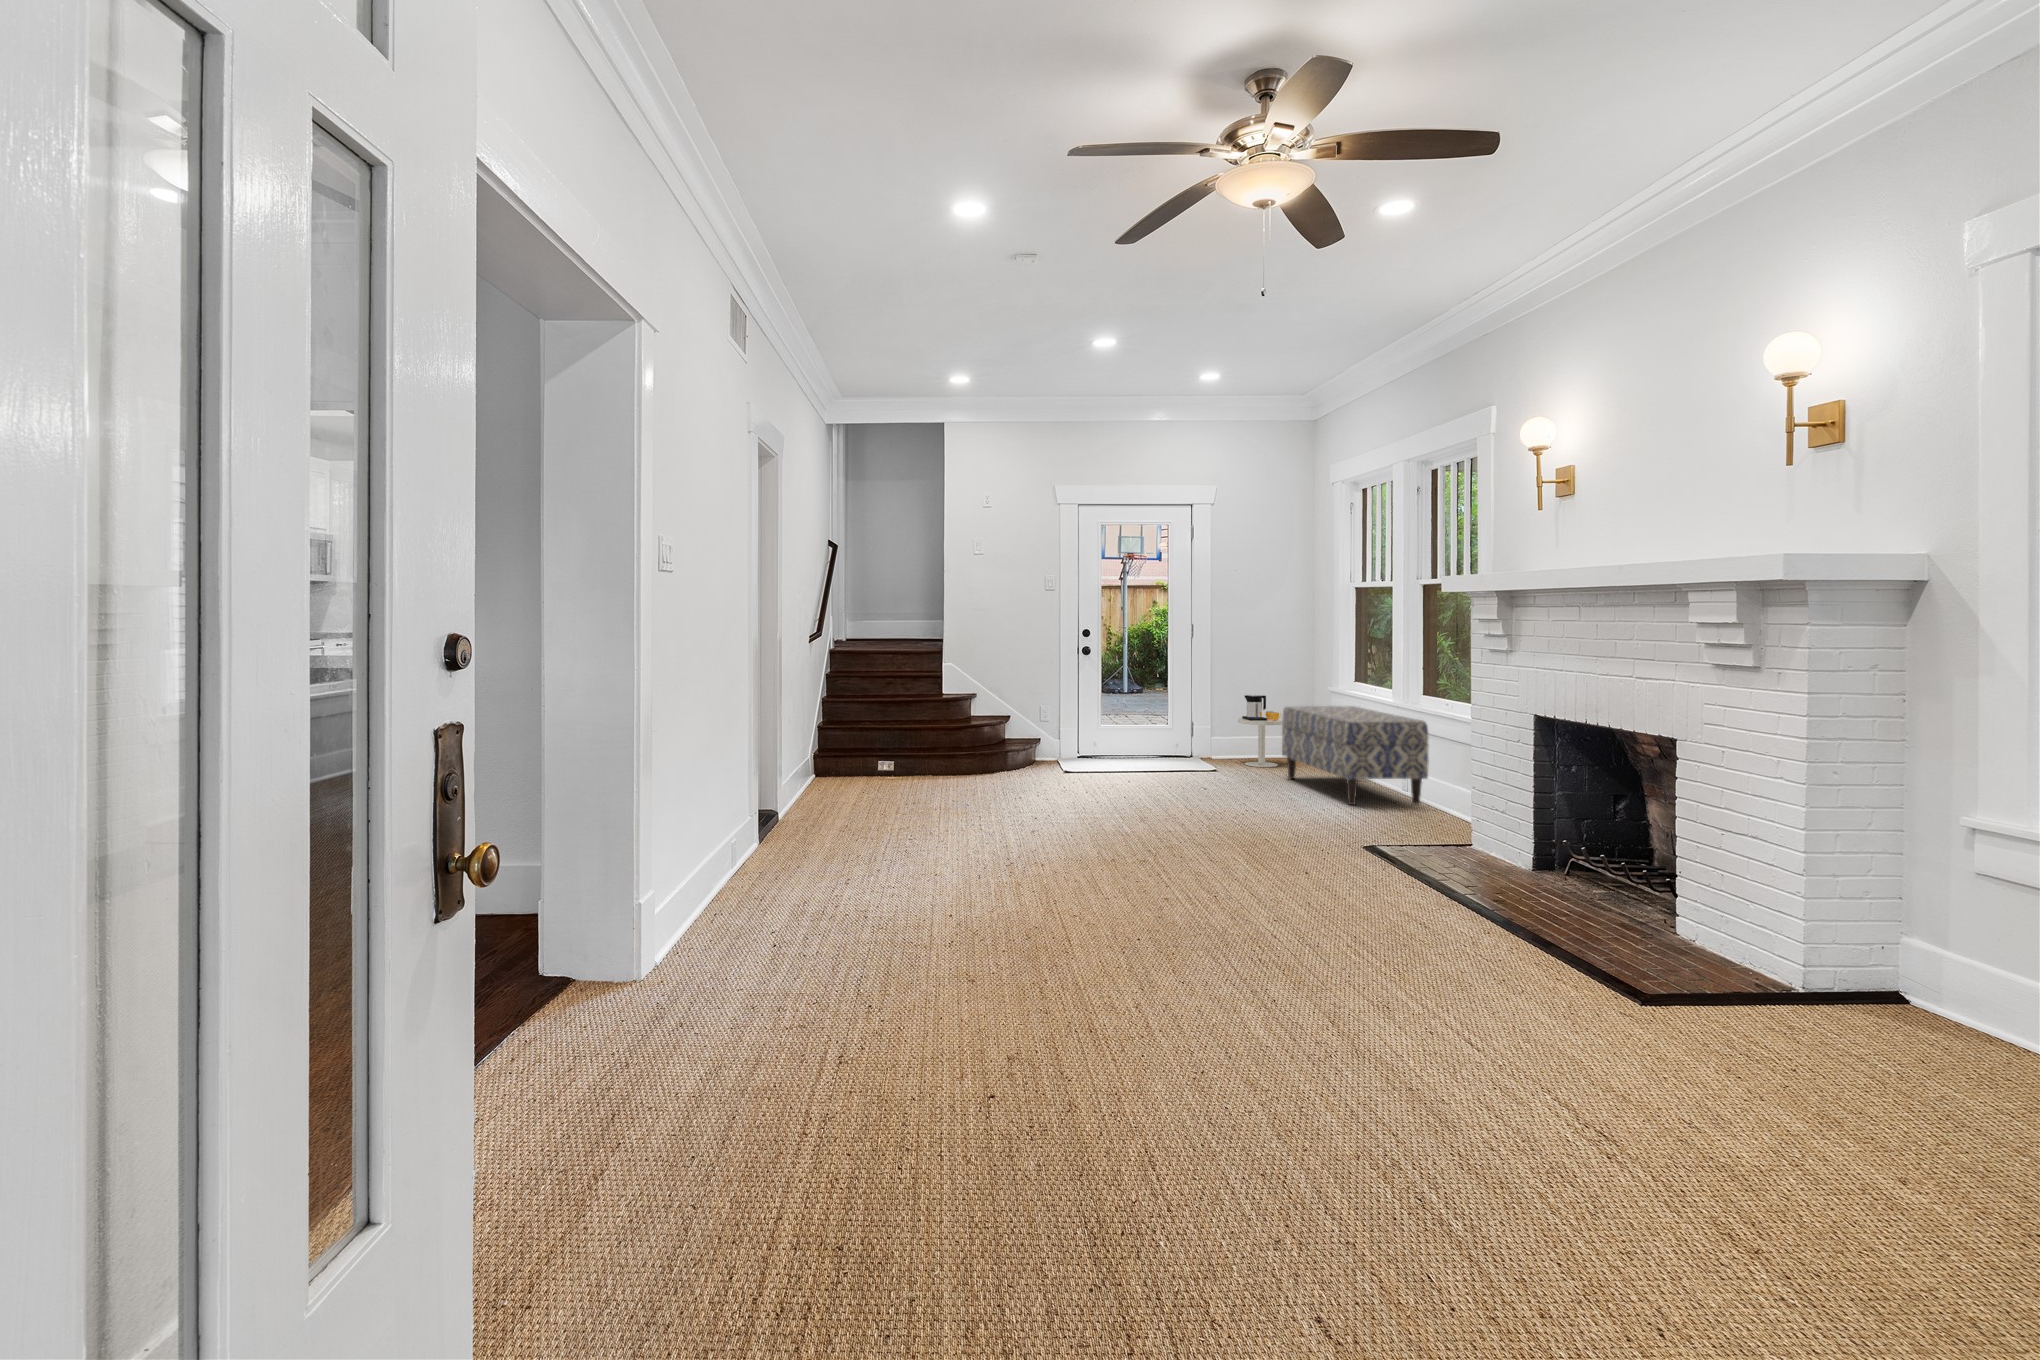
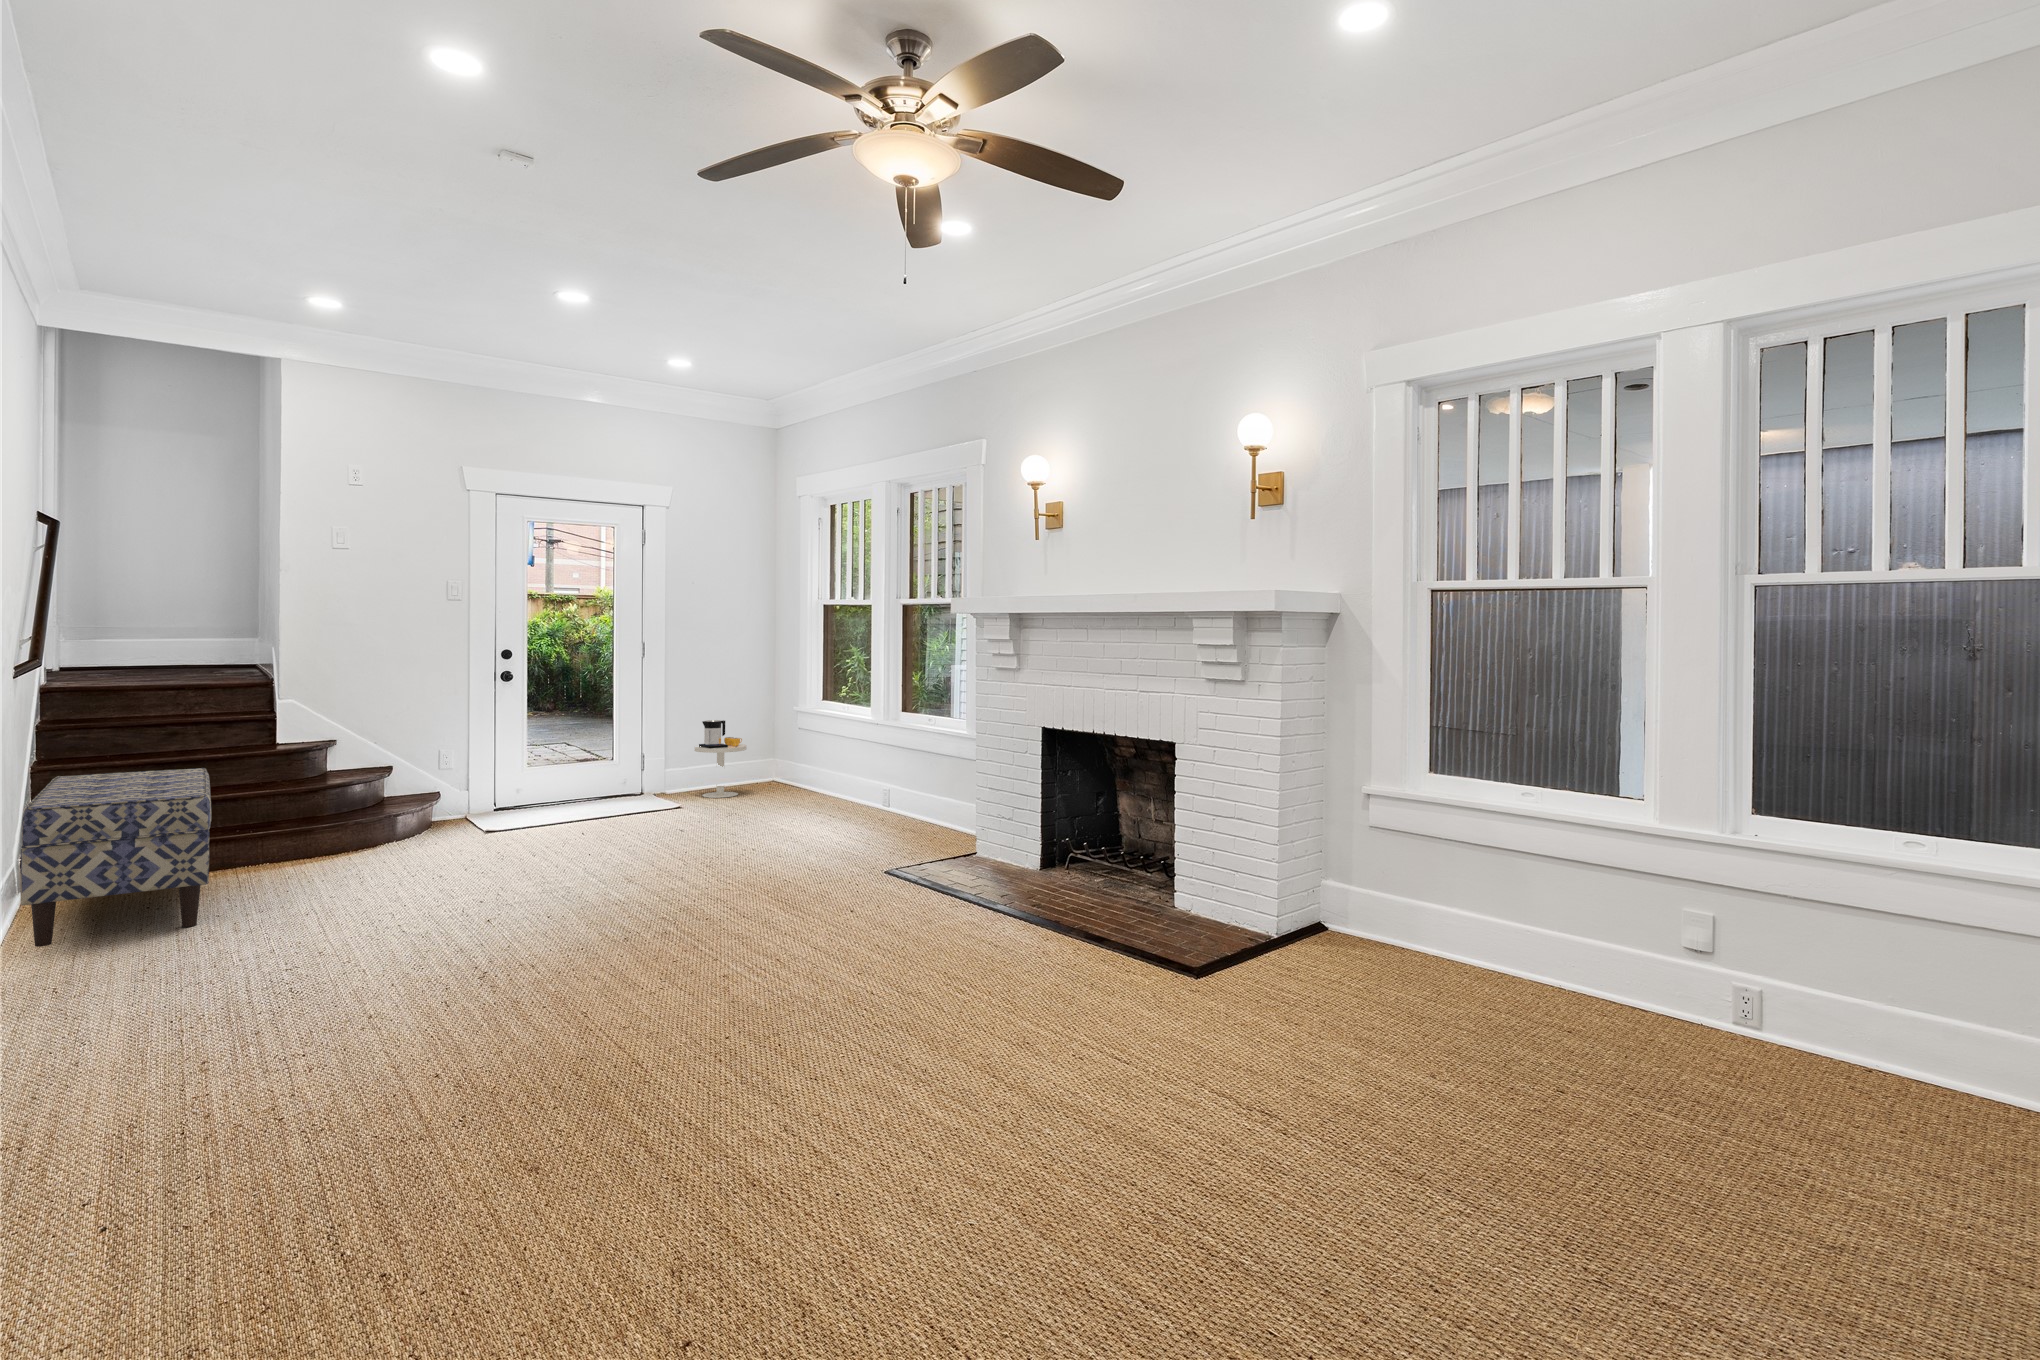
bench: present [1282,706,1429,805] -> present [20,768,211,947]

